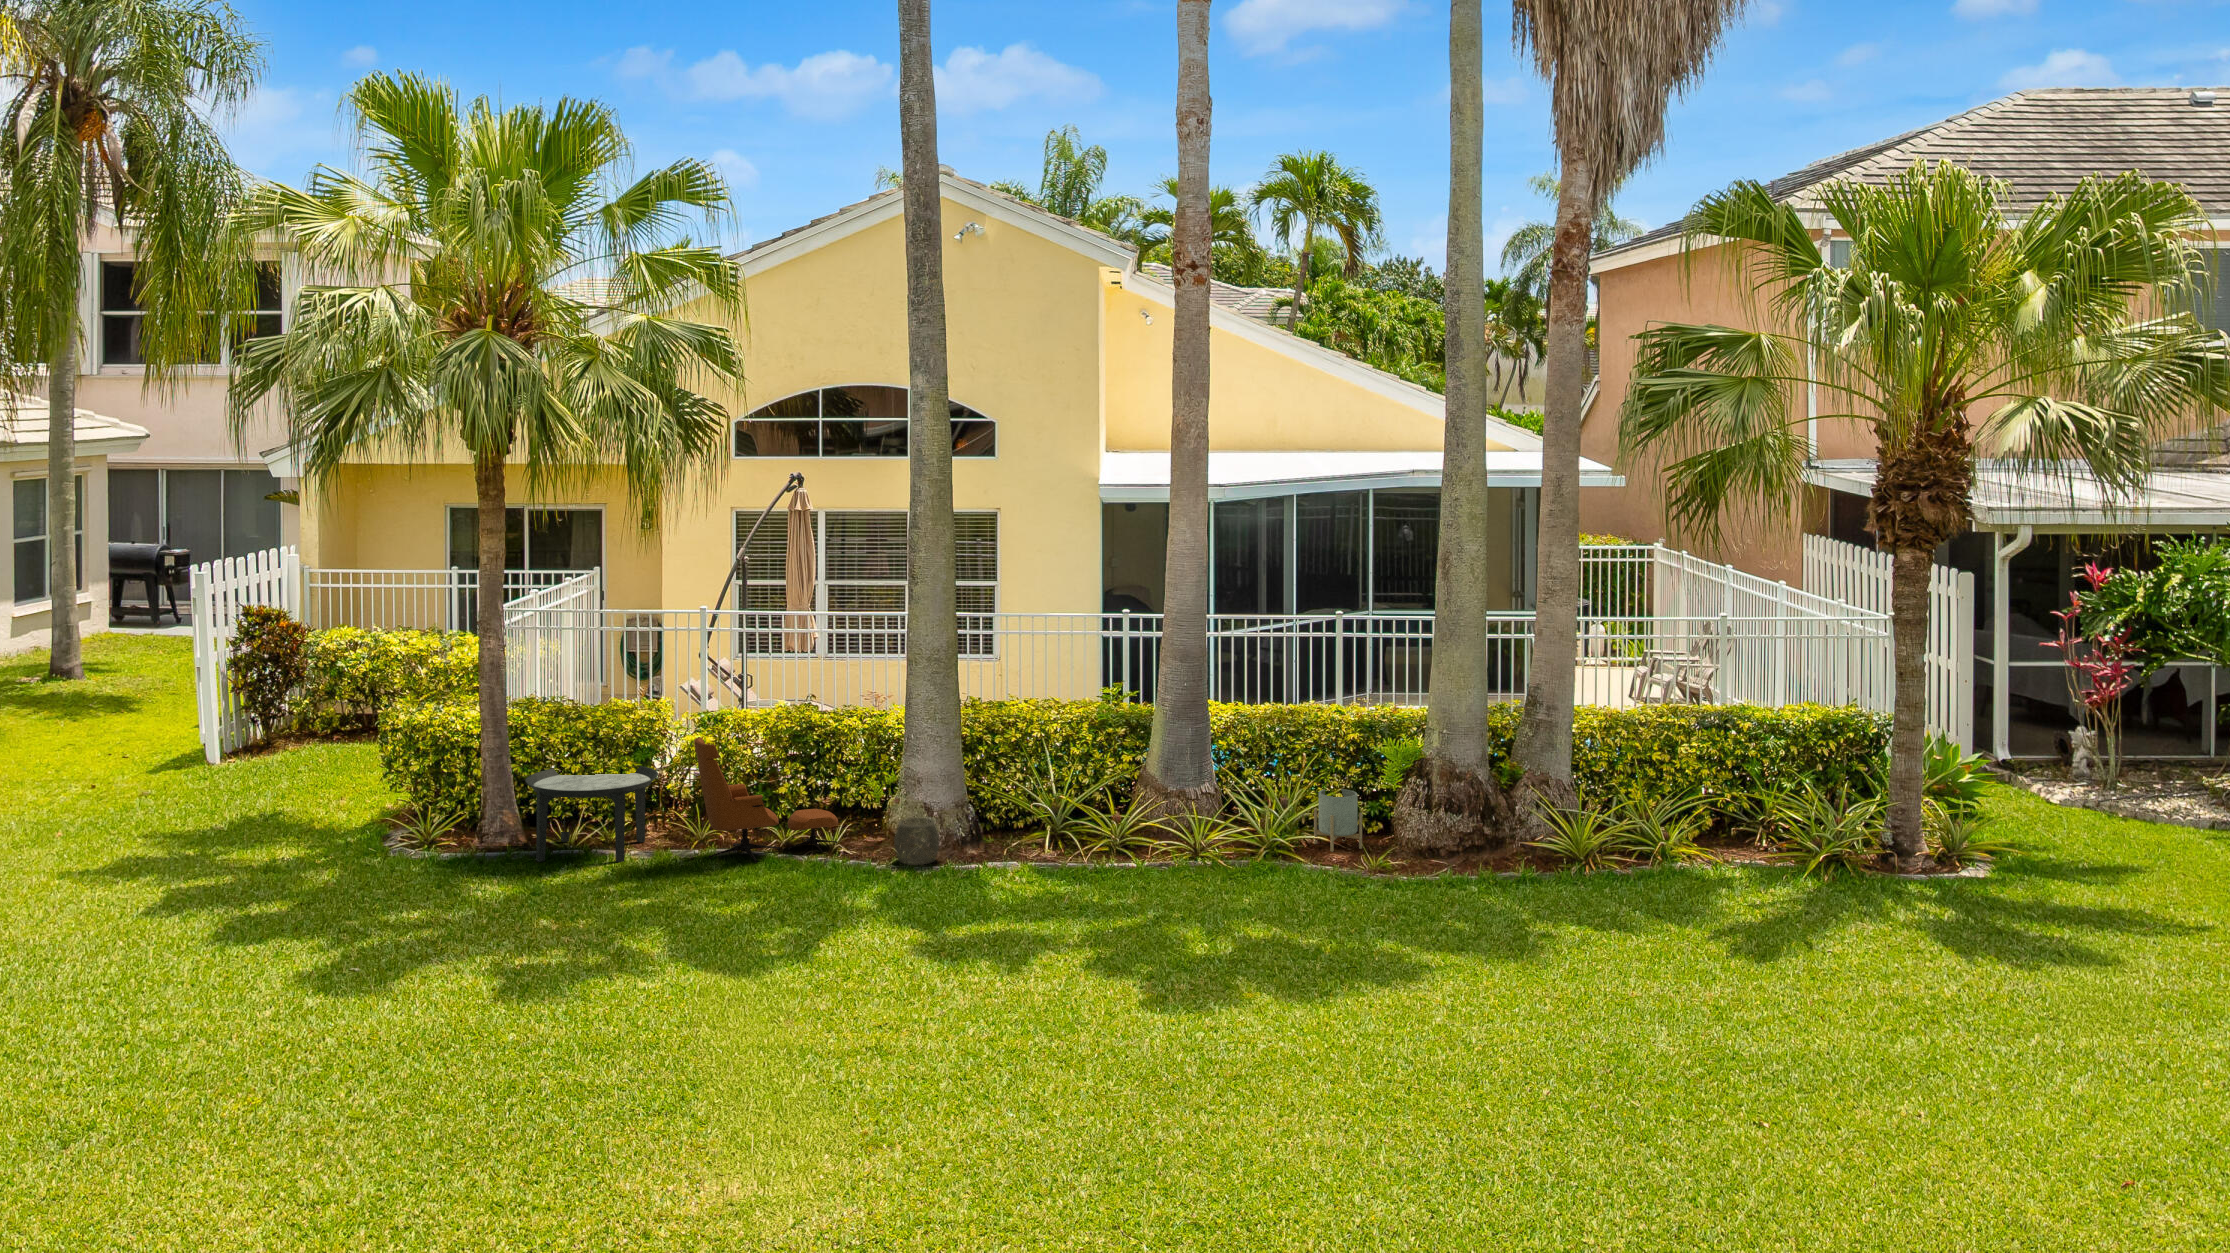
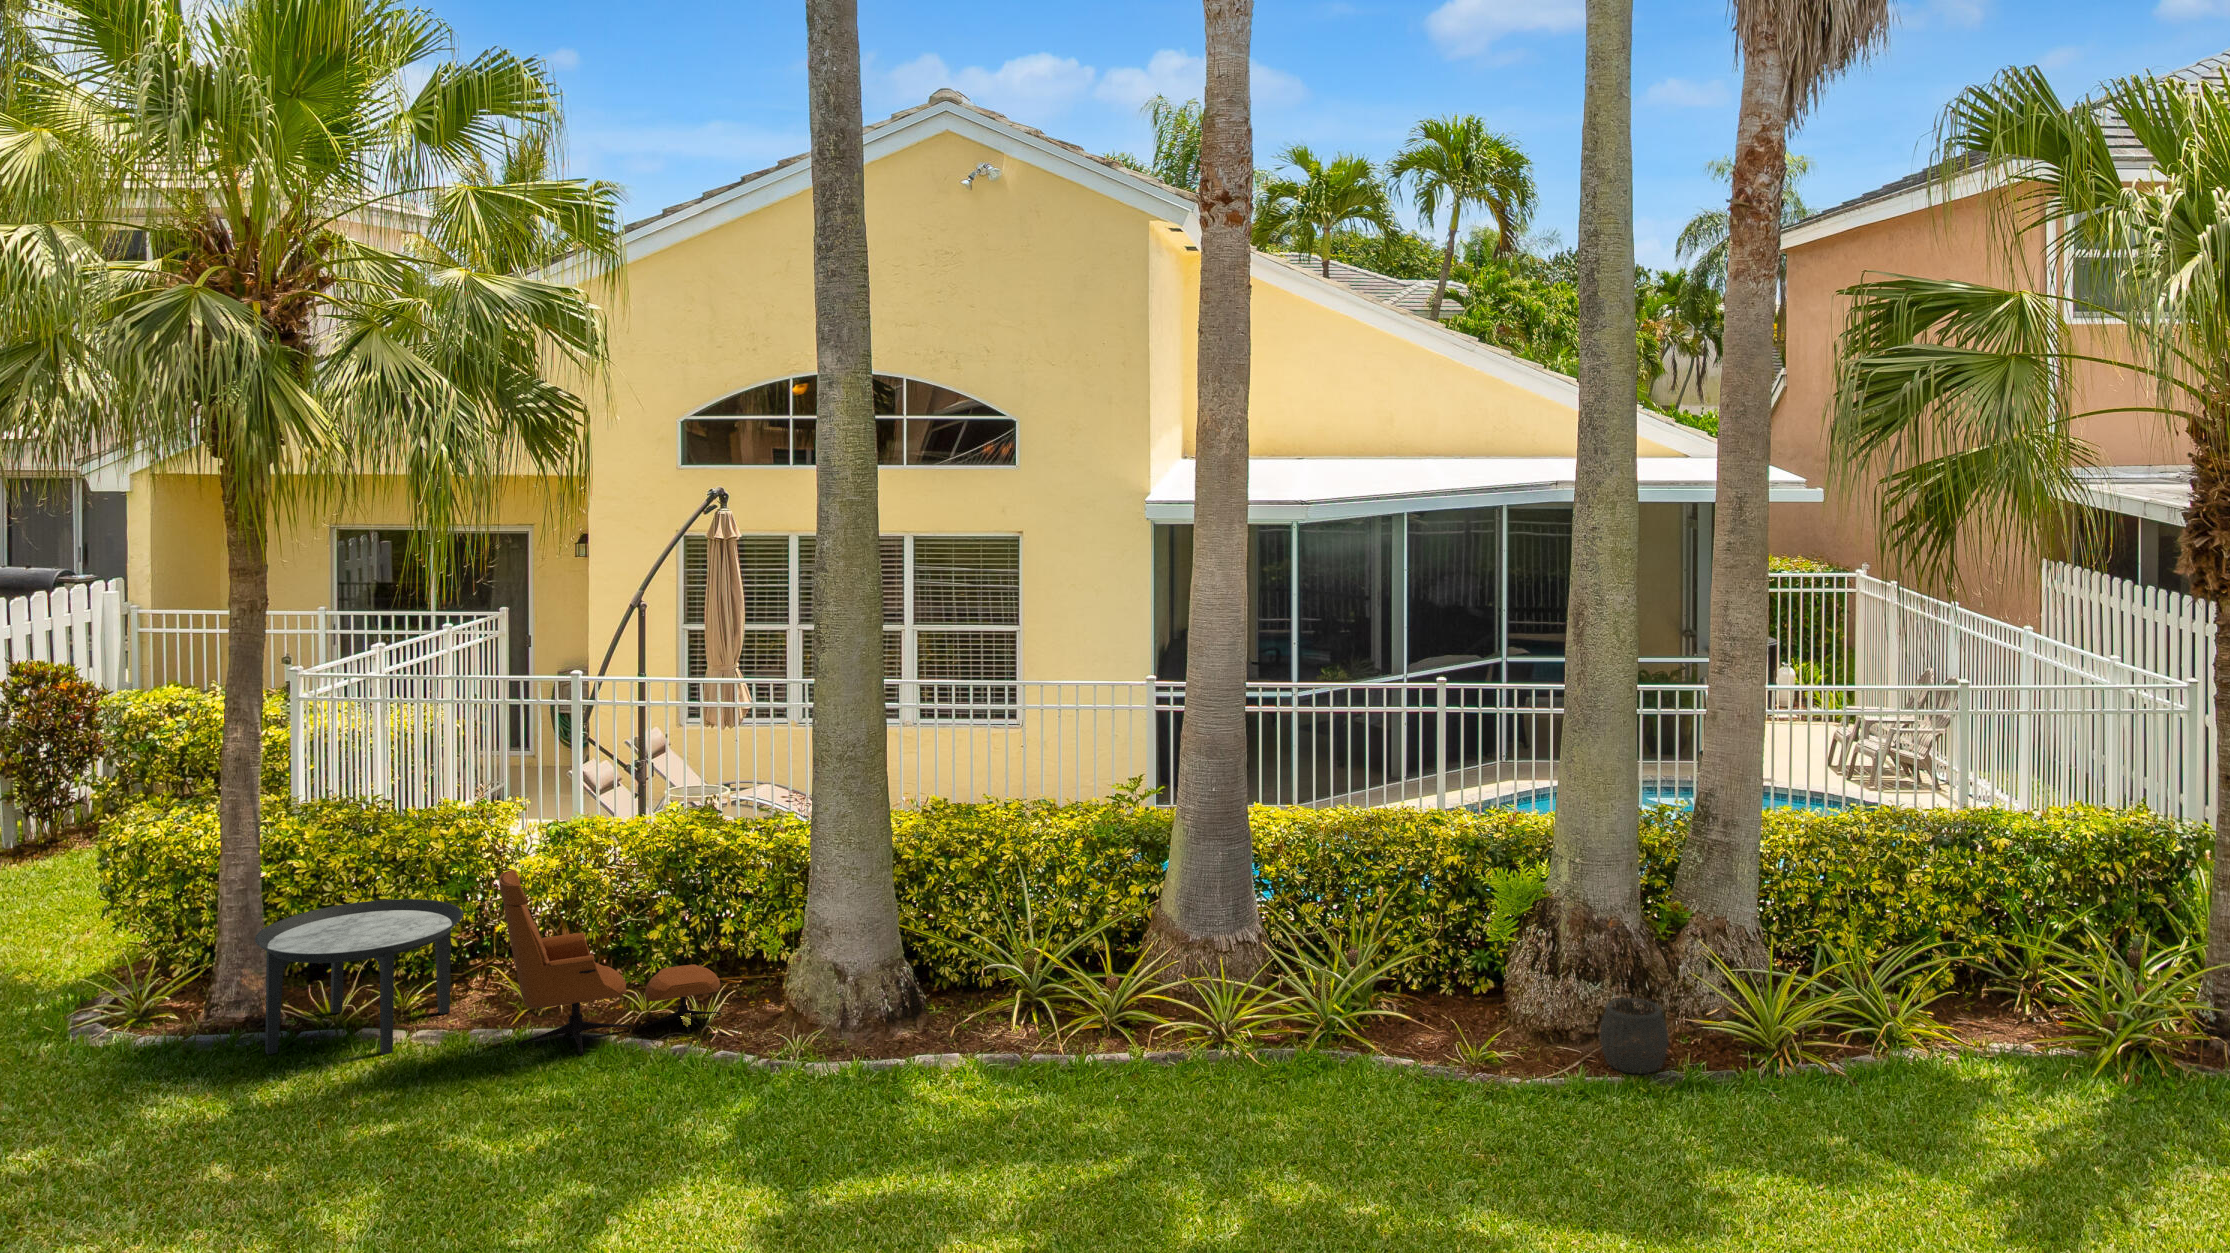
planter: present [1314,789,1362,852] -> none [1396,935,1462,1029]
woven basket: present [894,817,940,865] -> present [1600,998,1668,1074]

